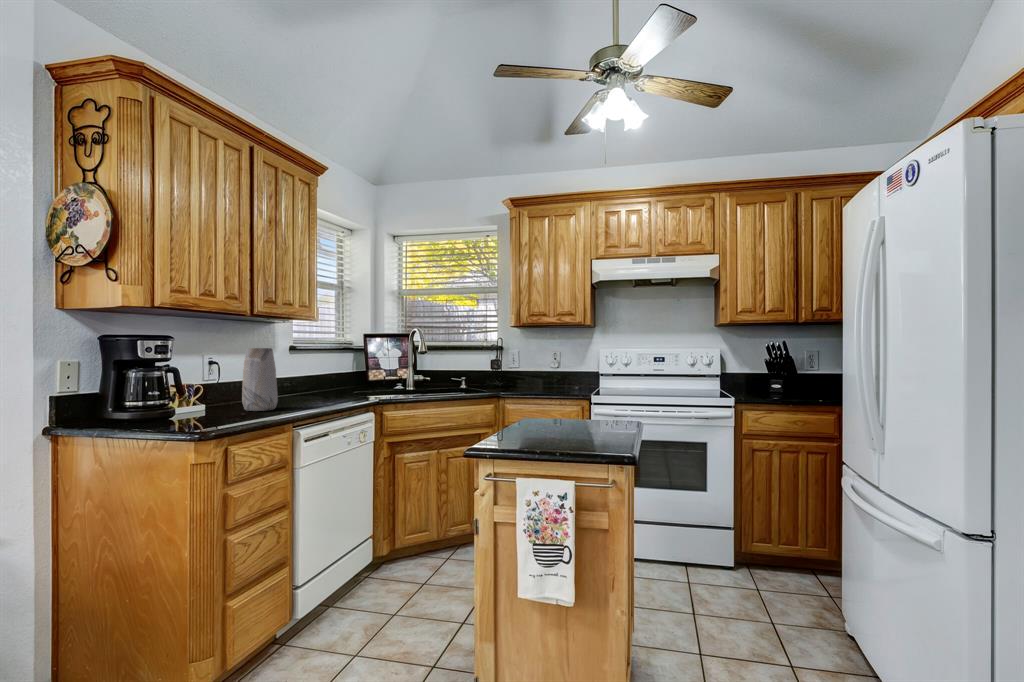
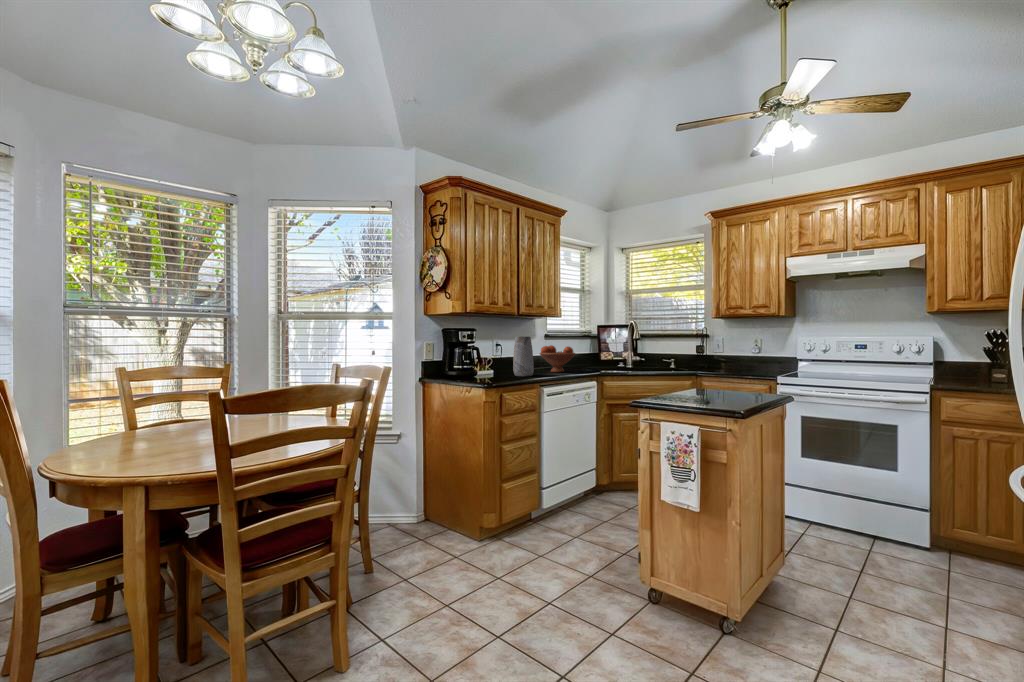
fruit bowl: none [285,362,342,401] -> present [540,345,575,372]

